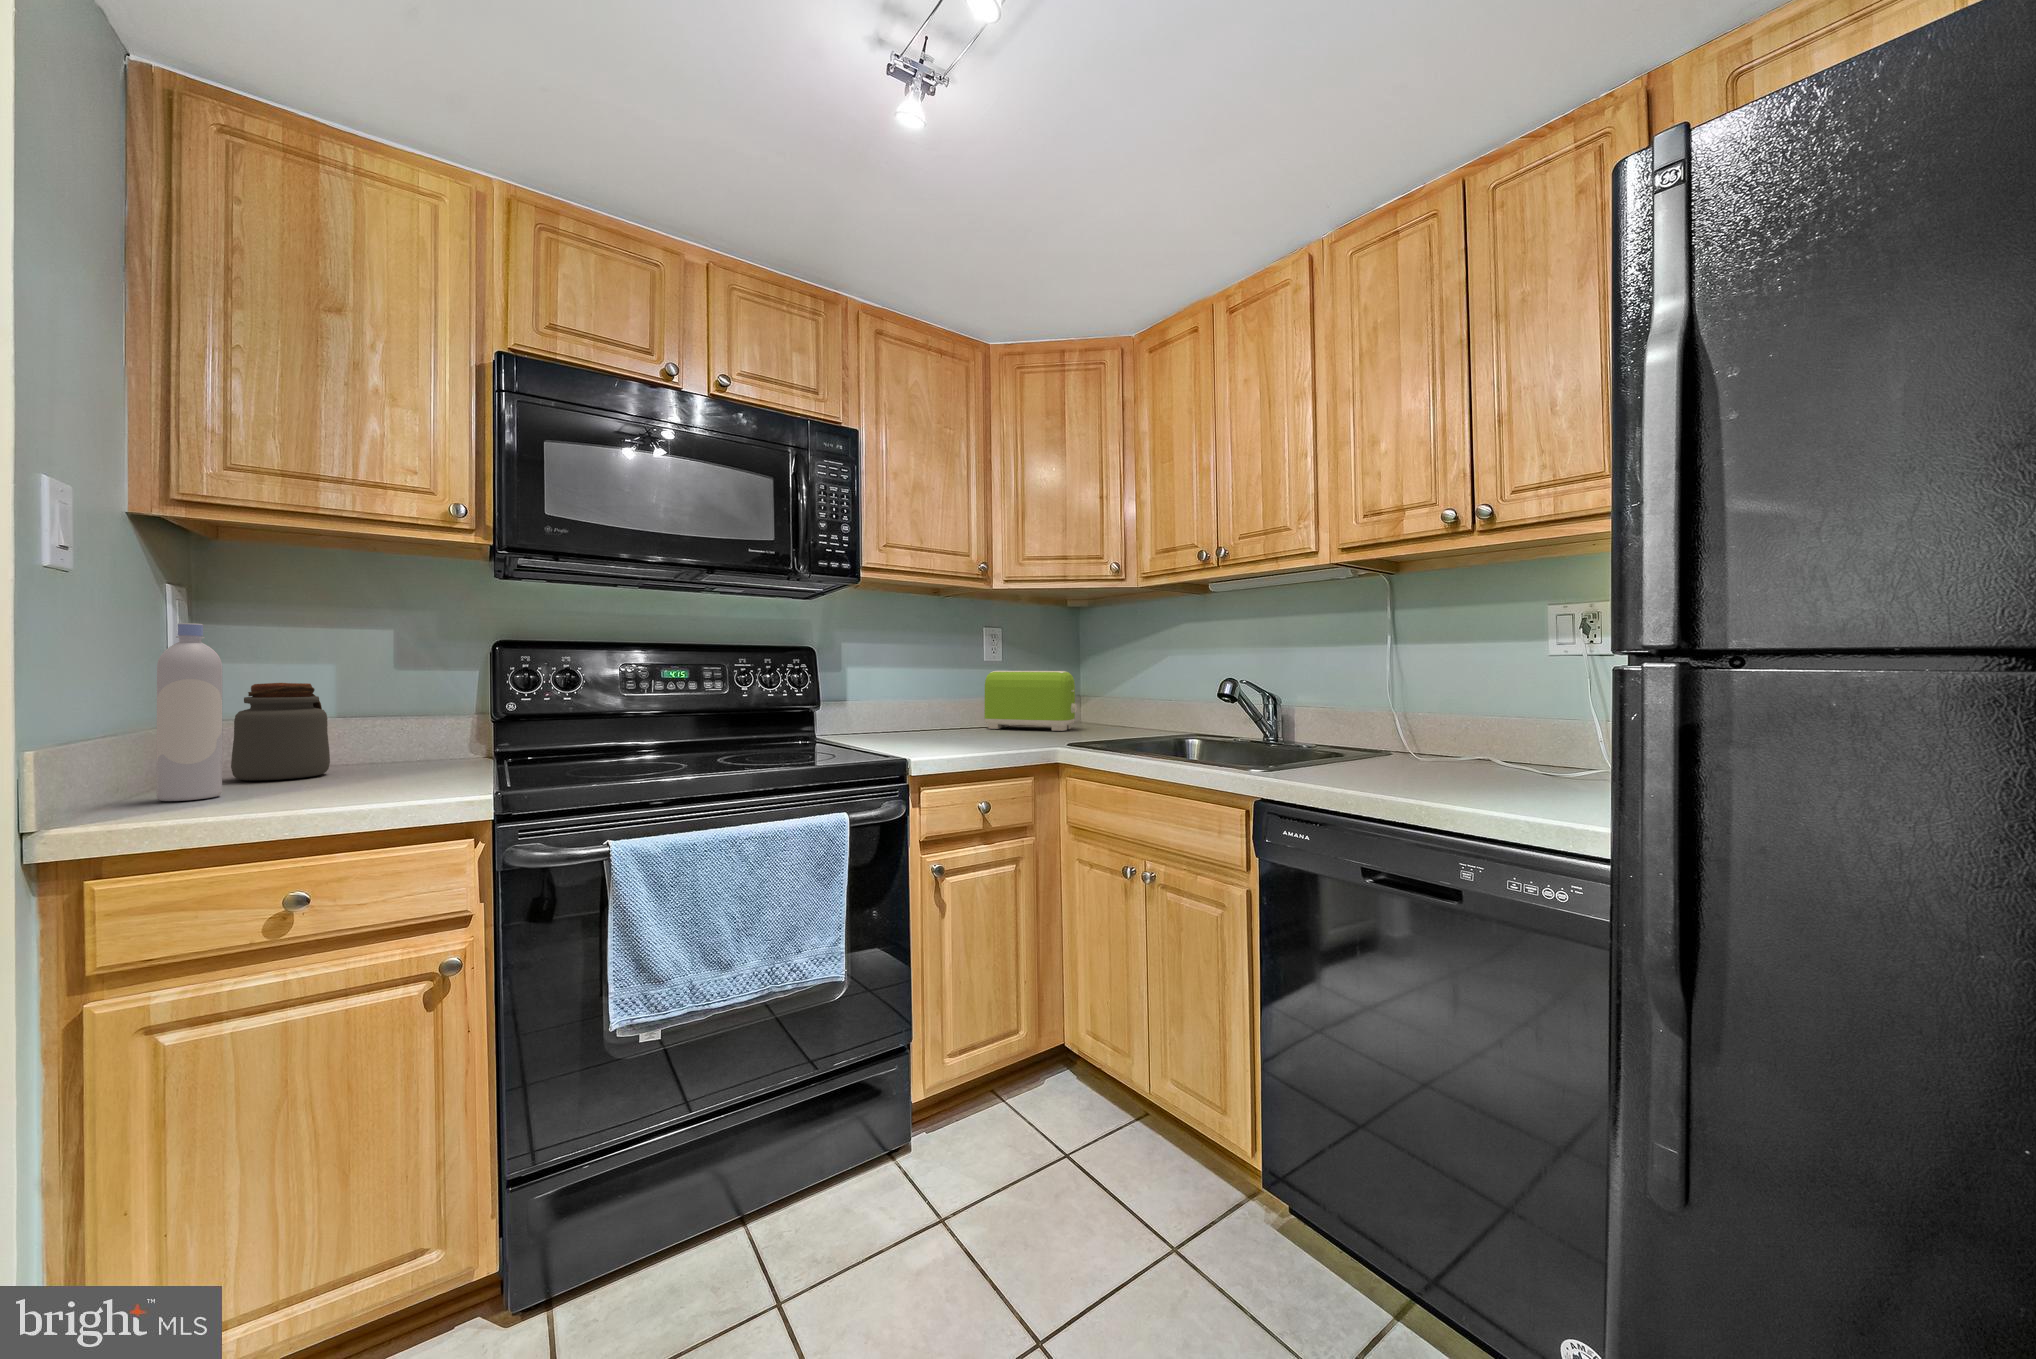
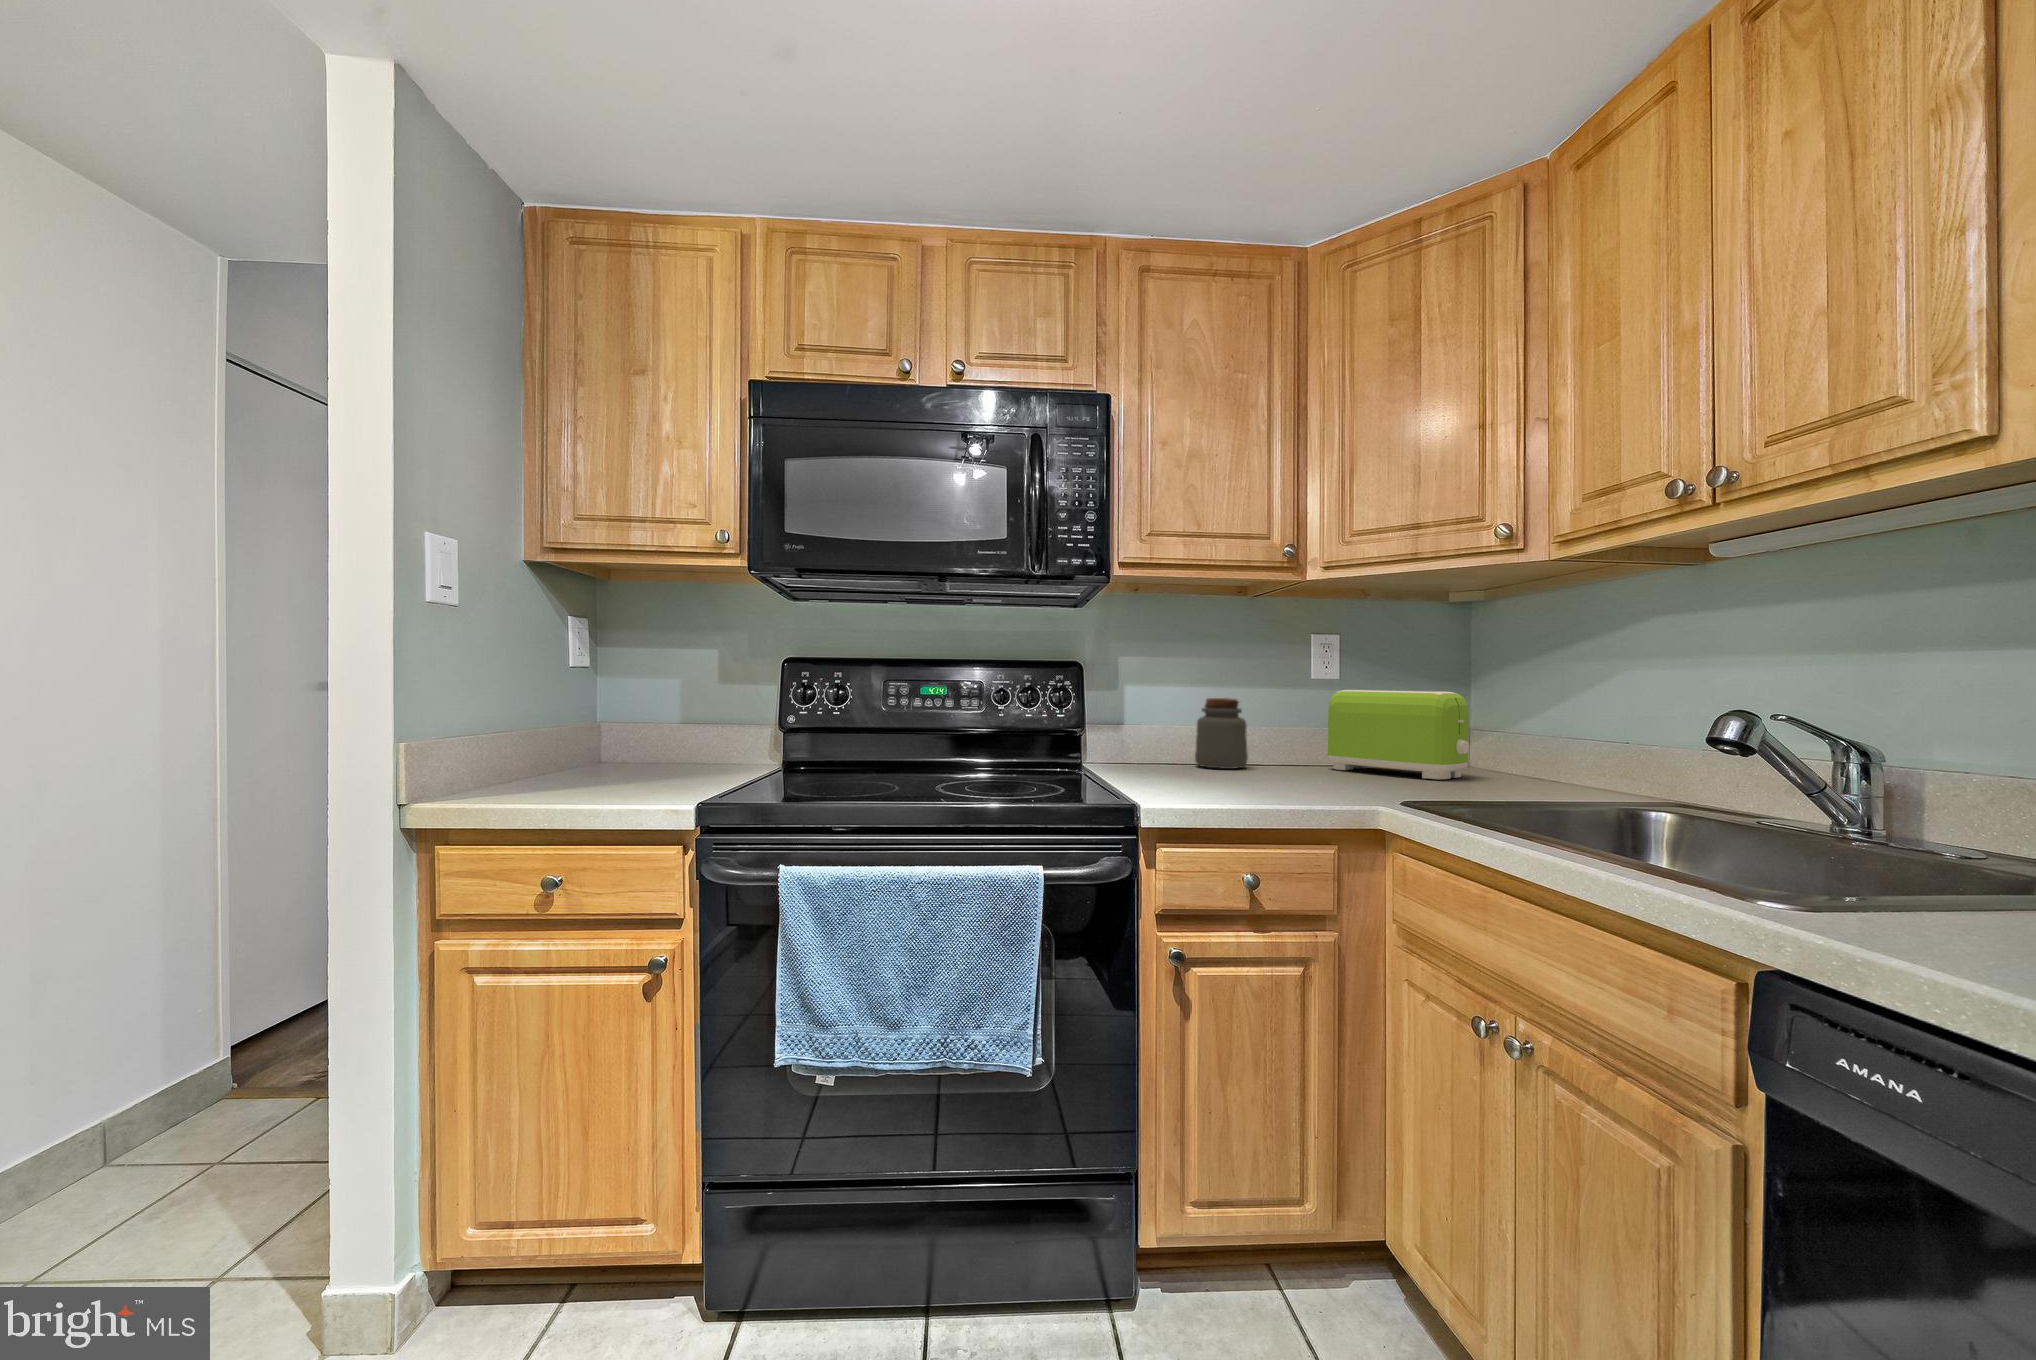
bottle: present [157,623,222,801] -> none [509,649,550,791]
jar: present [231,683,330,781] -> present [1195,698,1248,769]

